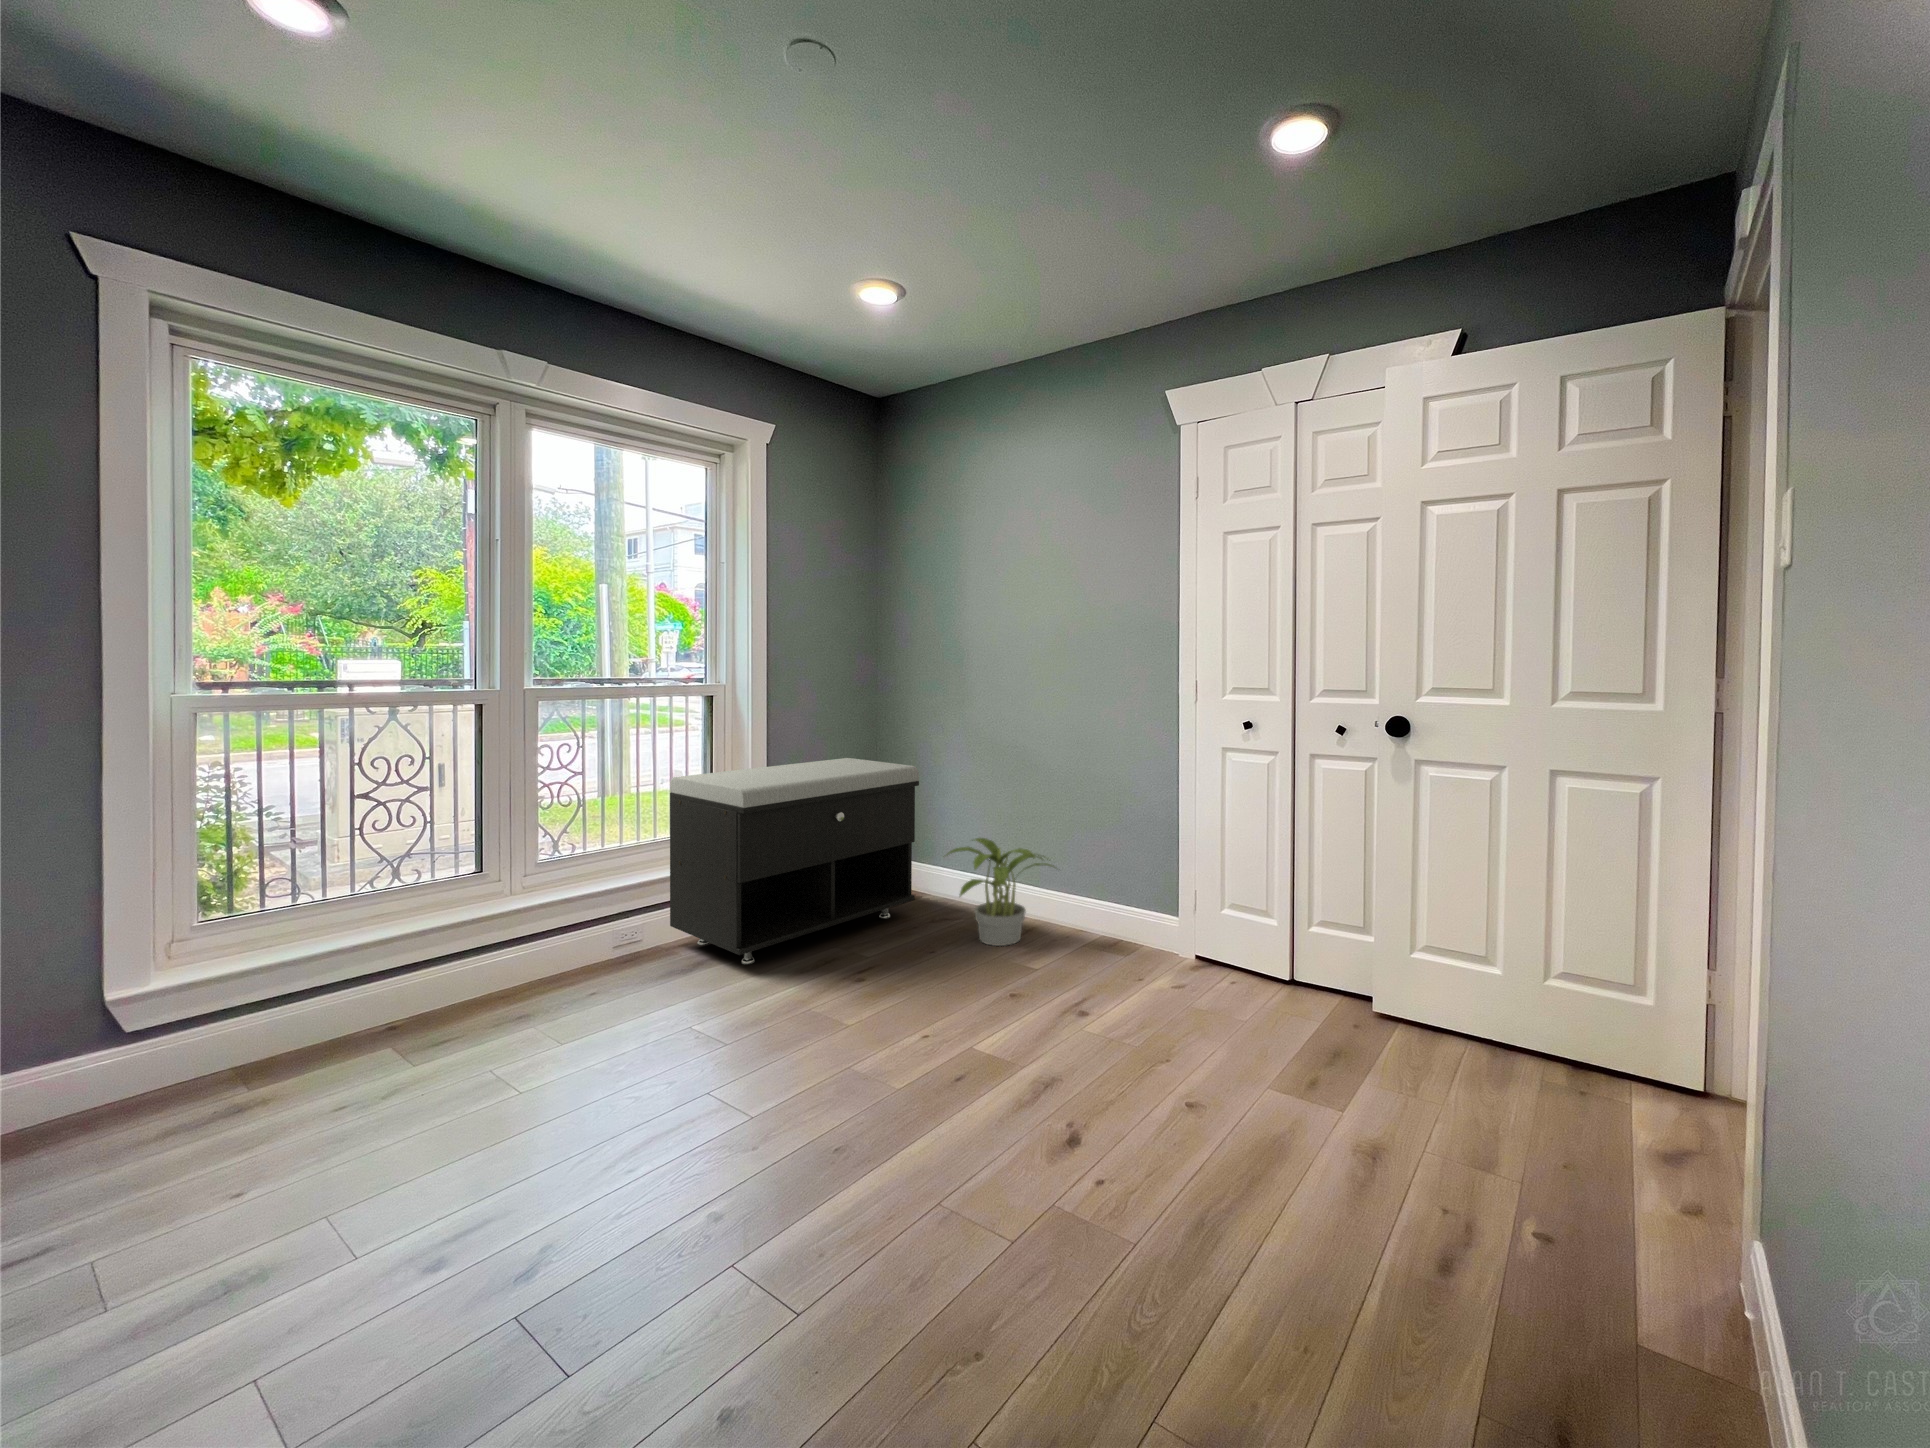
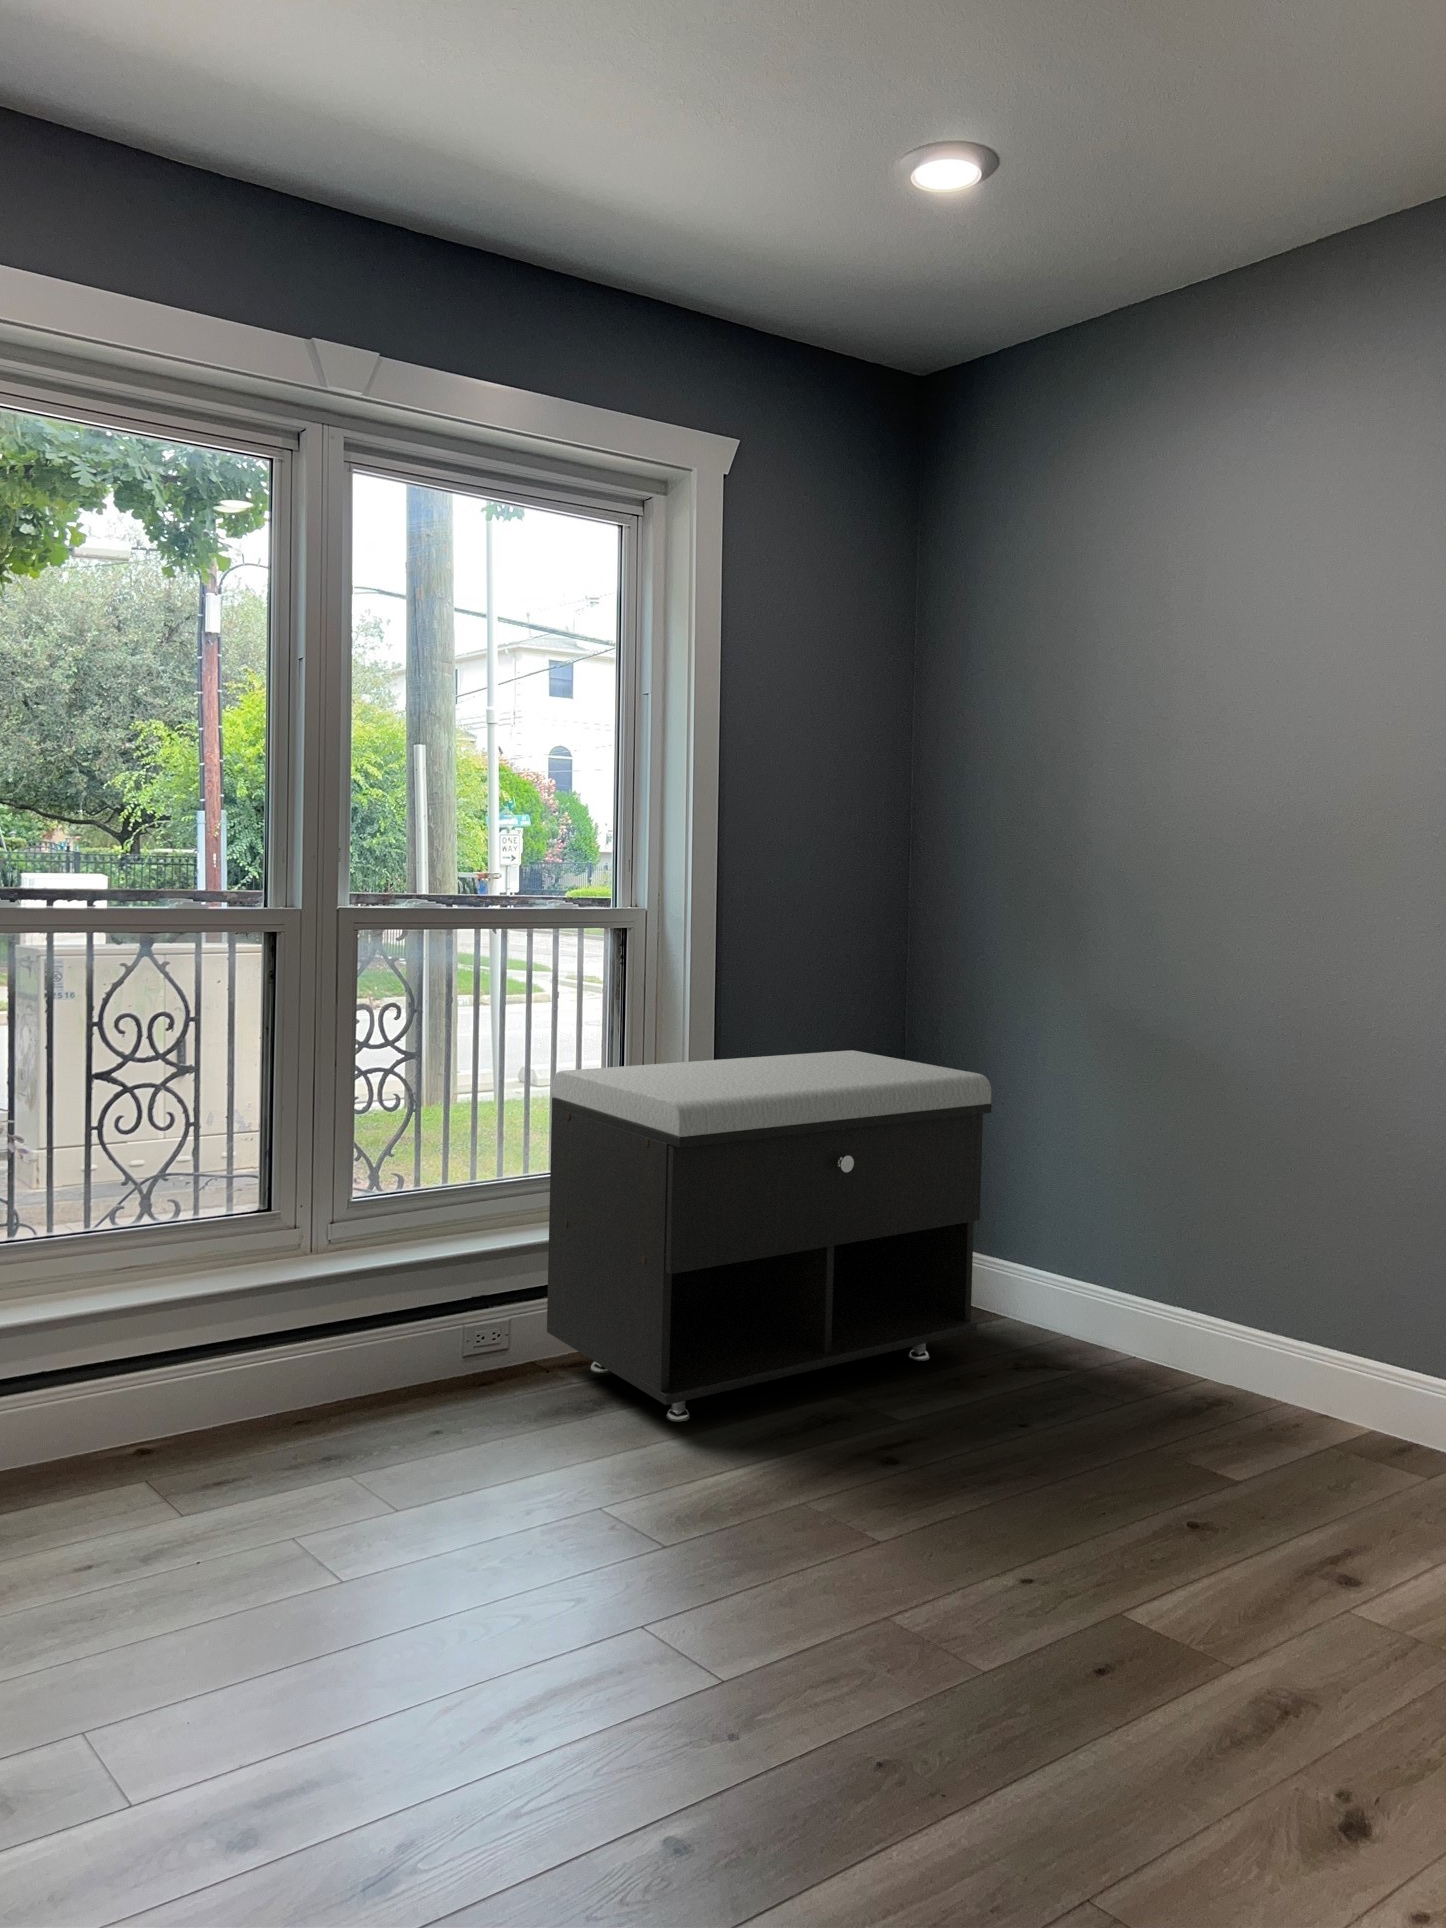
potted plant: present [947,838,1054,946] -> none [1043,1225,1292,1450]

